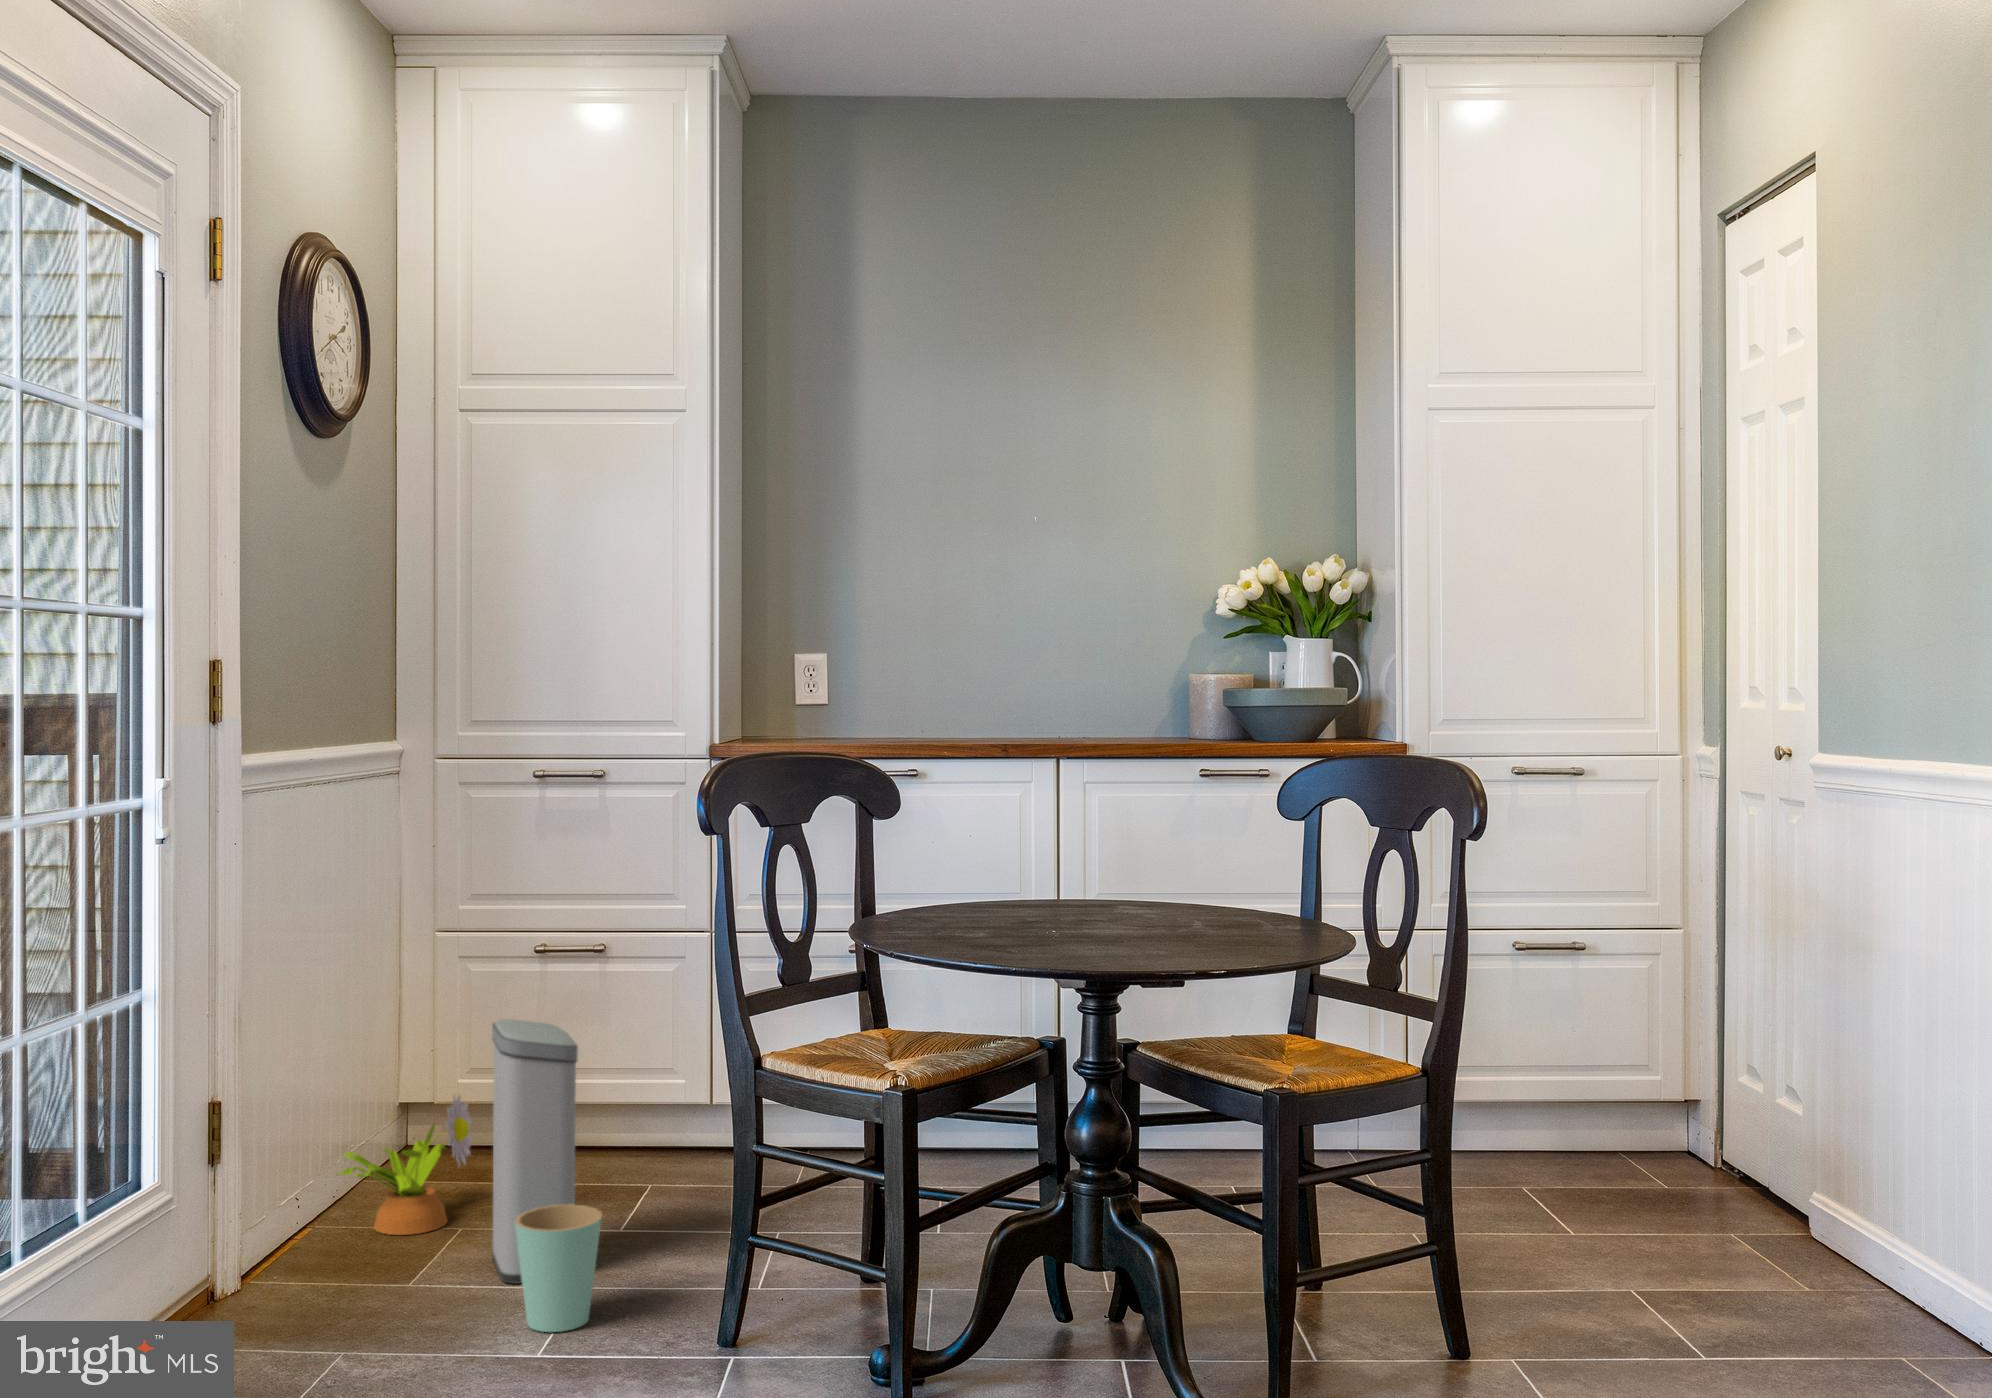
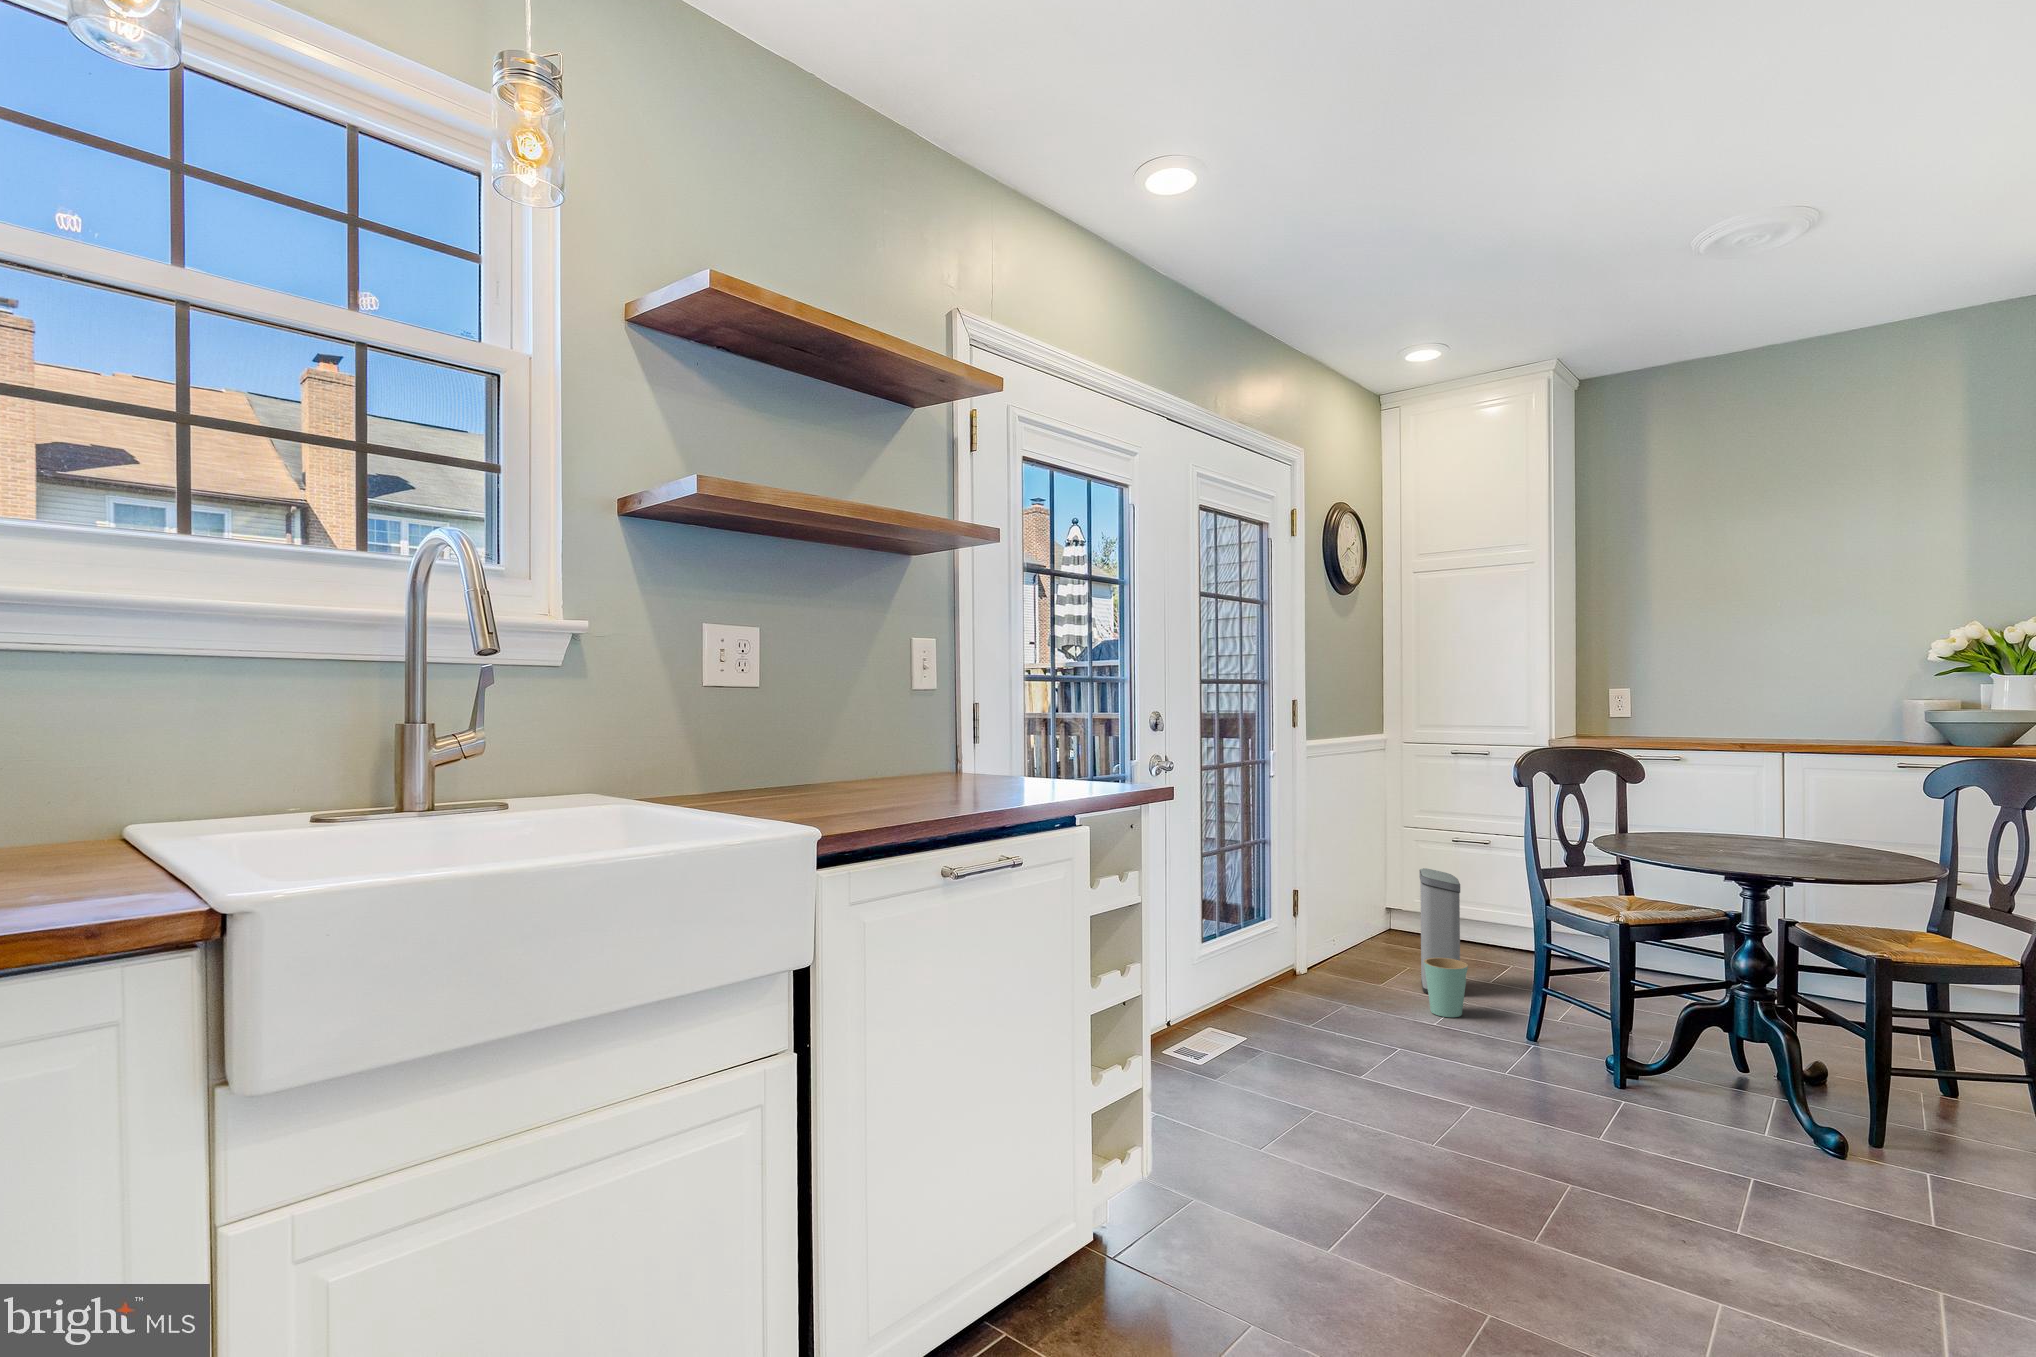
decorative plant: present [337,1095,473,1235] -> none [1351,902,1416,966]

